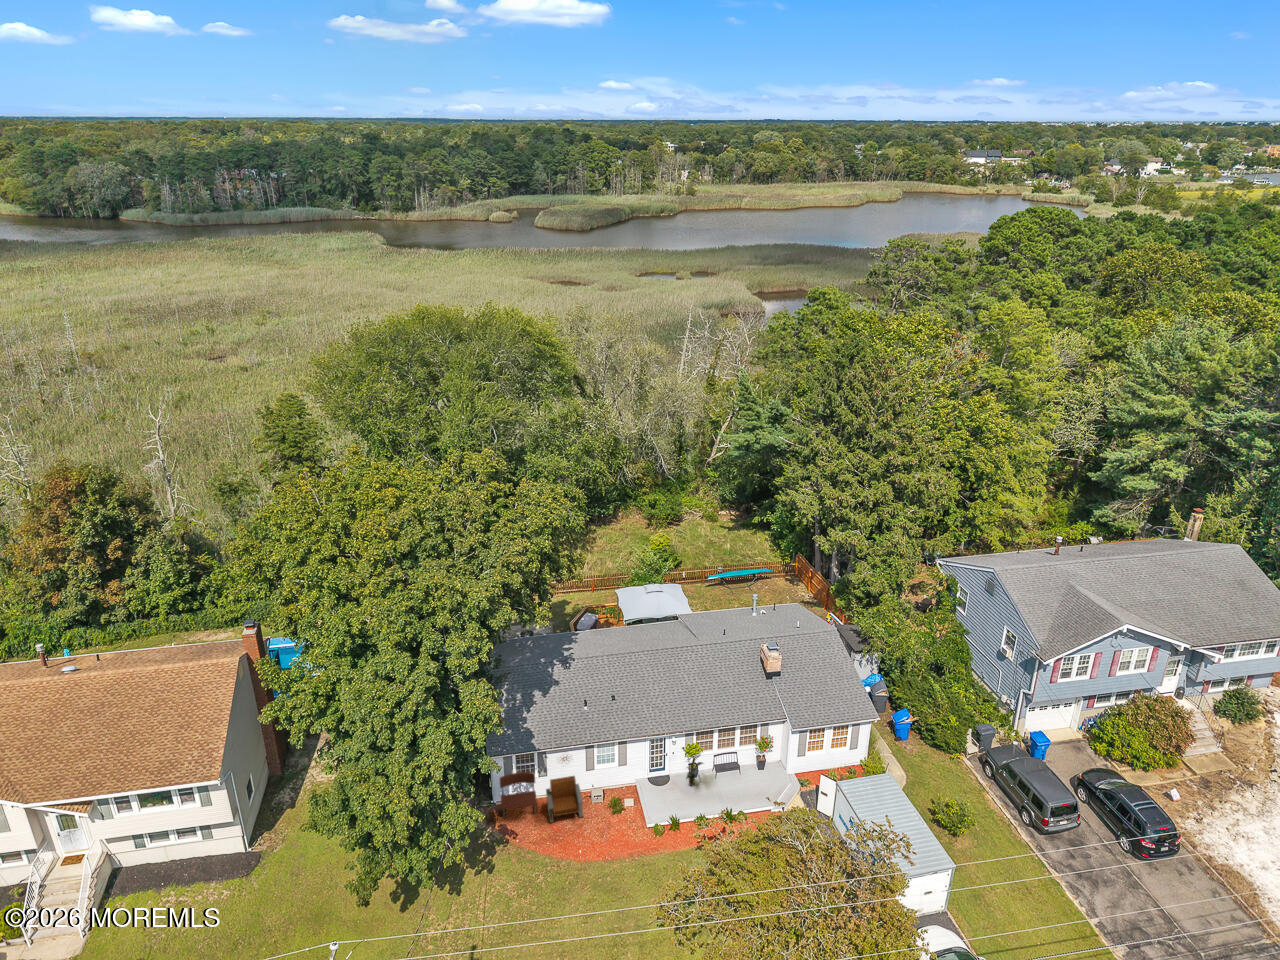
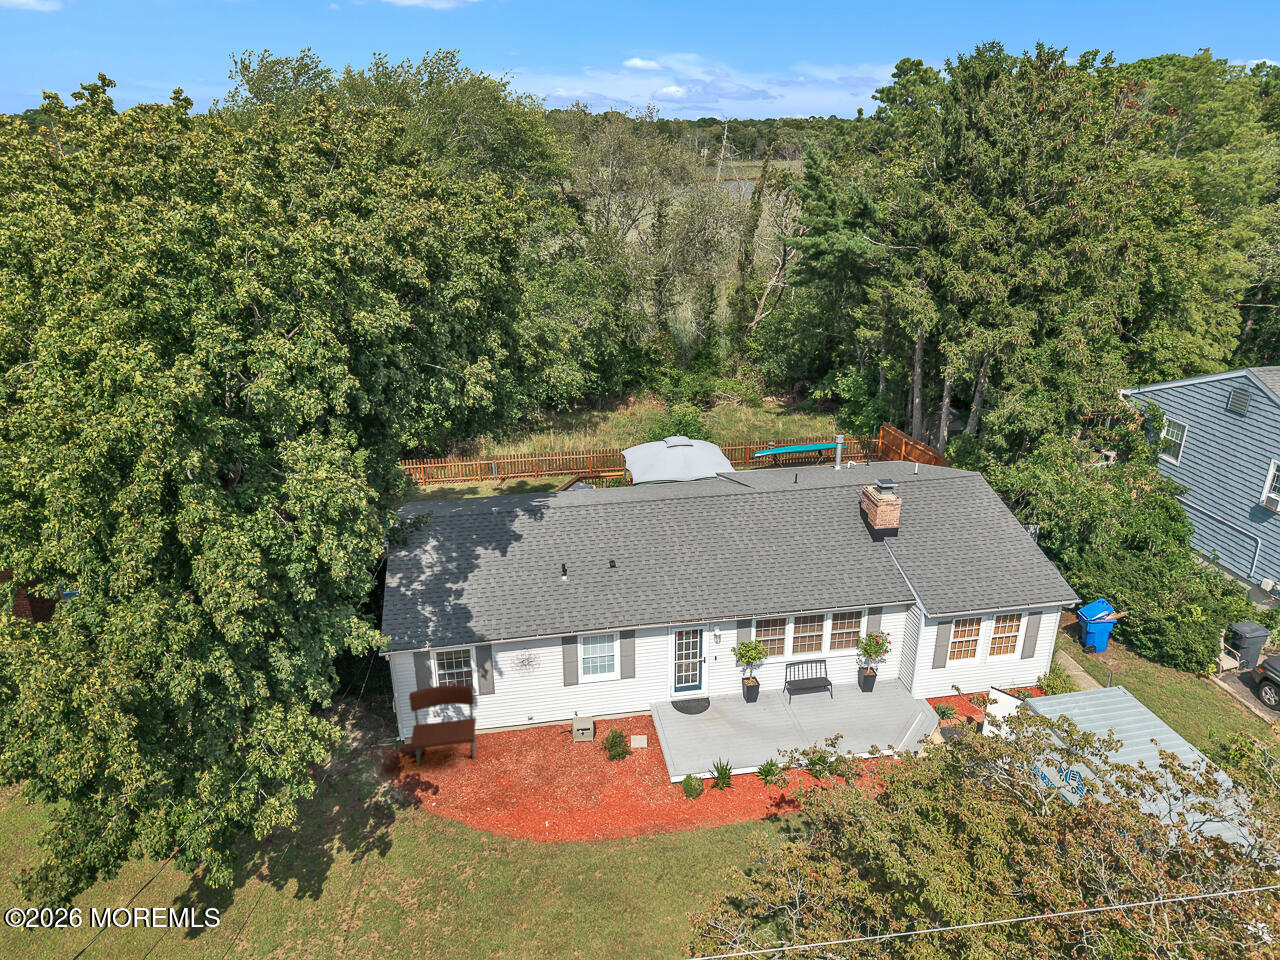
house plant: present [686,758,703,786] -> none [735,665,772,714]
lounge chair: present [546,776,583,823] -> none [494,693,558,773]

